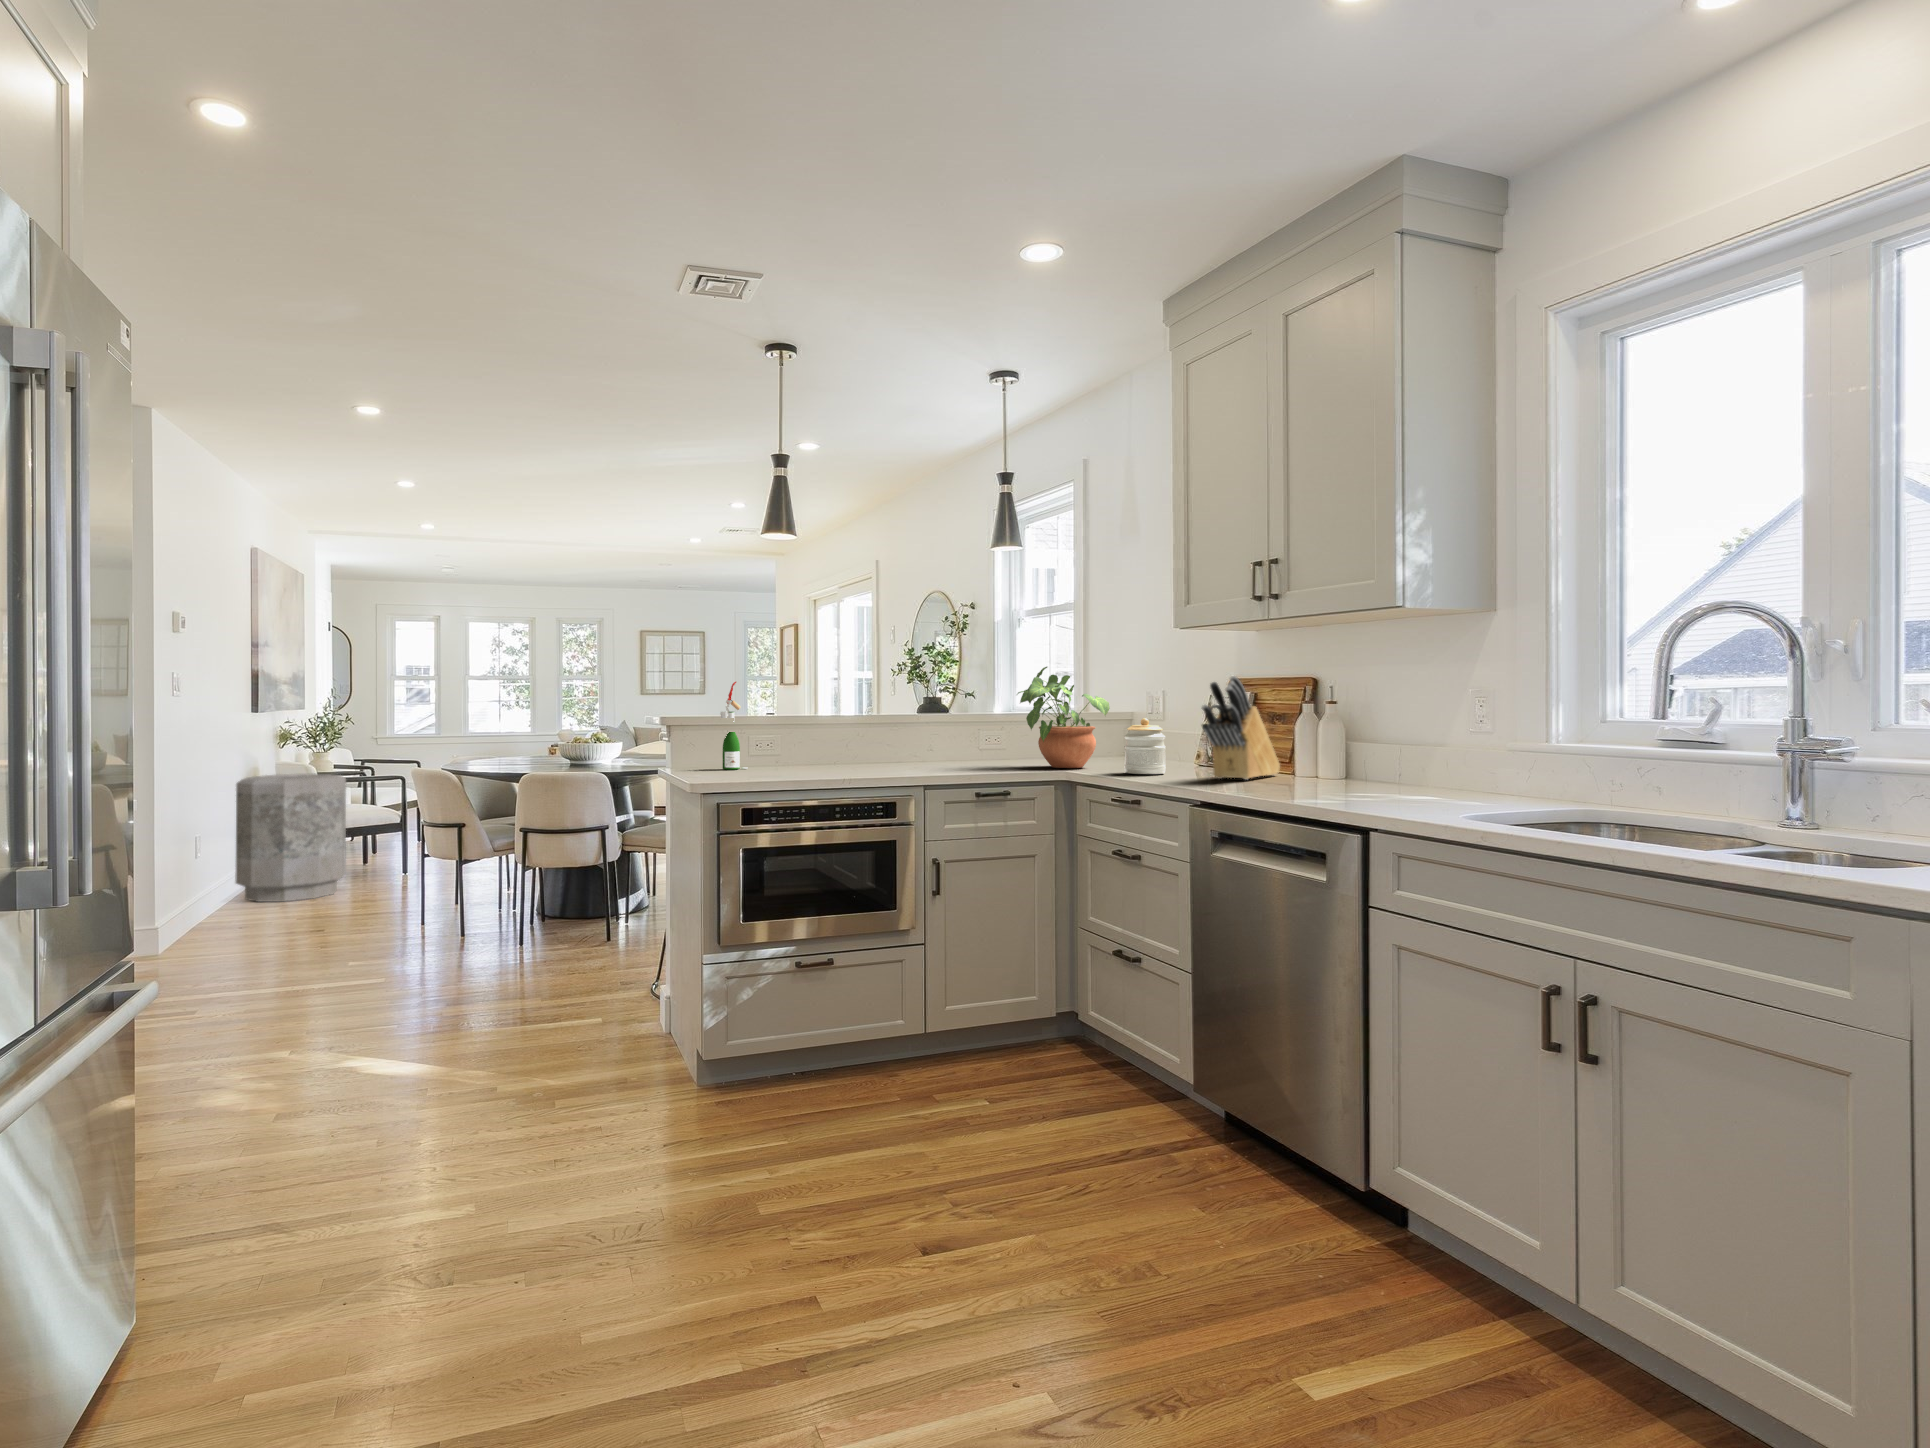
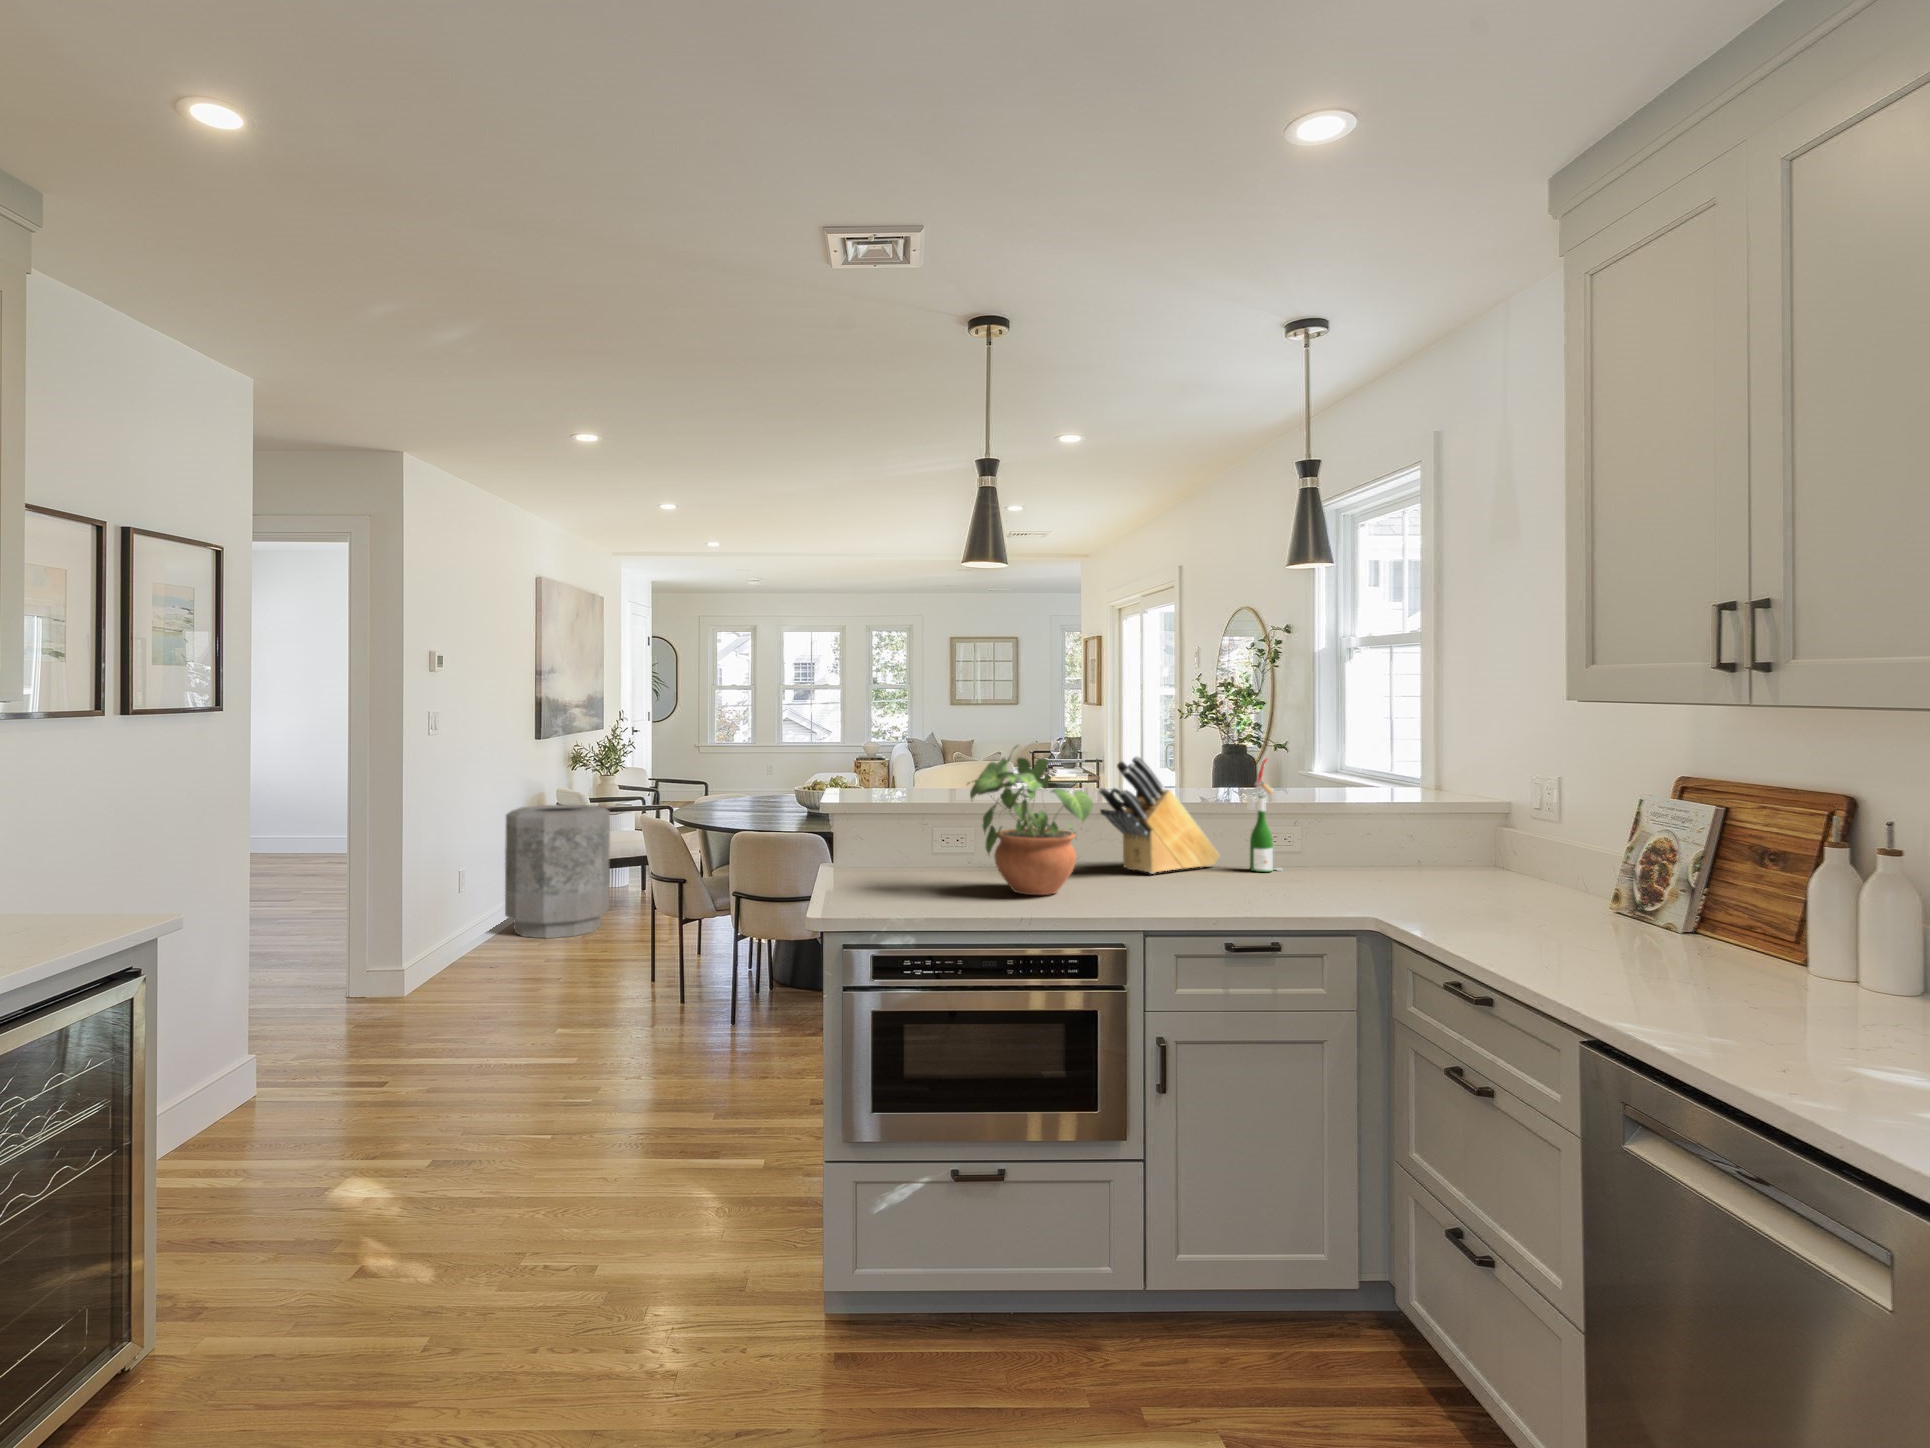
potted plant: present [1018,667,1110,768] -> present [968,746,1093,895]
knife block: present [1202,676,1280,780] -> present [1099,757,1219,874]
wine bottle: present [720,682,747,769] -> present [1246,759,1280,872]
jar: present [1124,718,1166,774] -> none [1476,847,1550,942]

